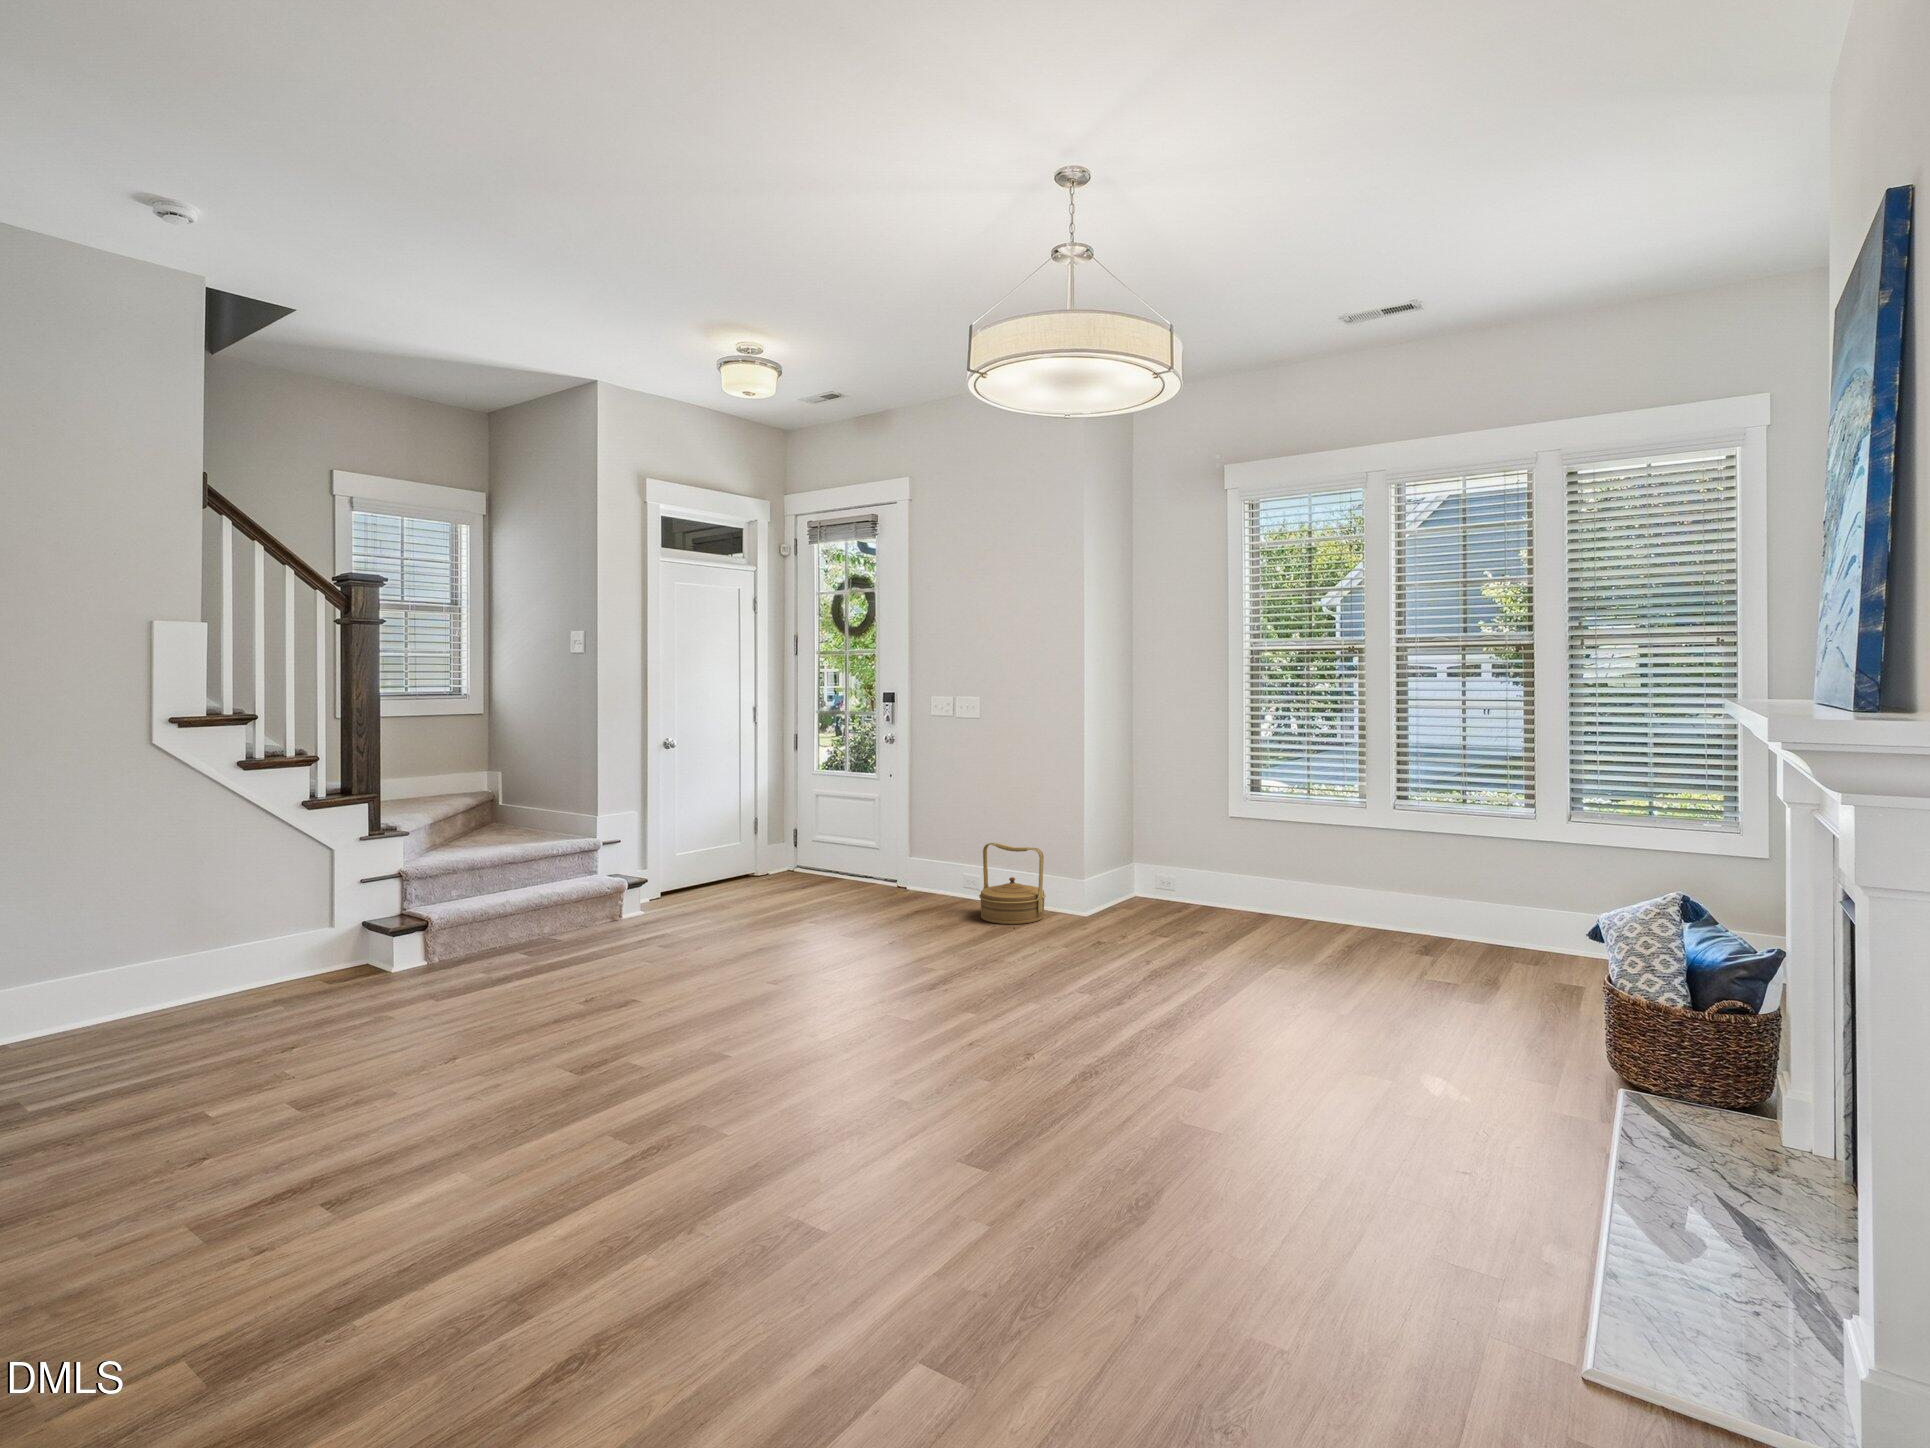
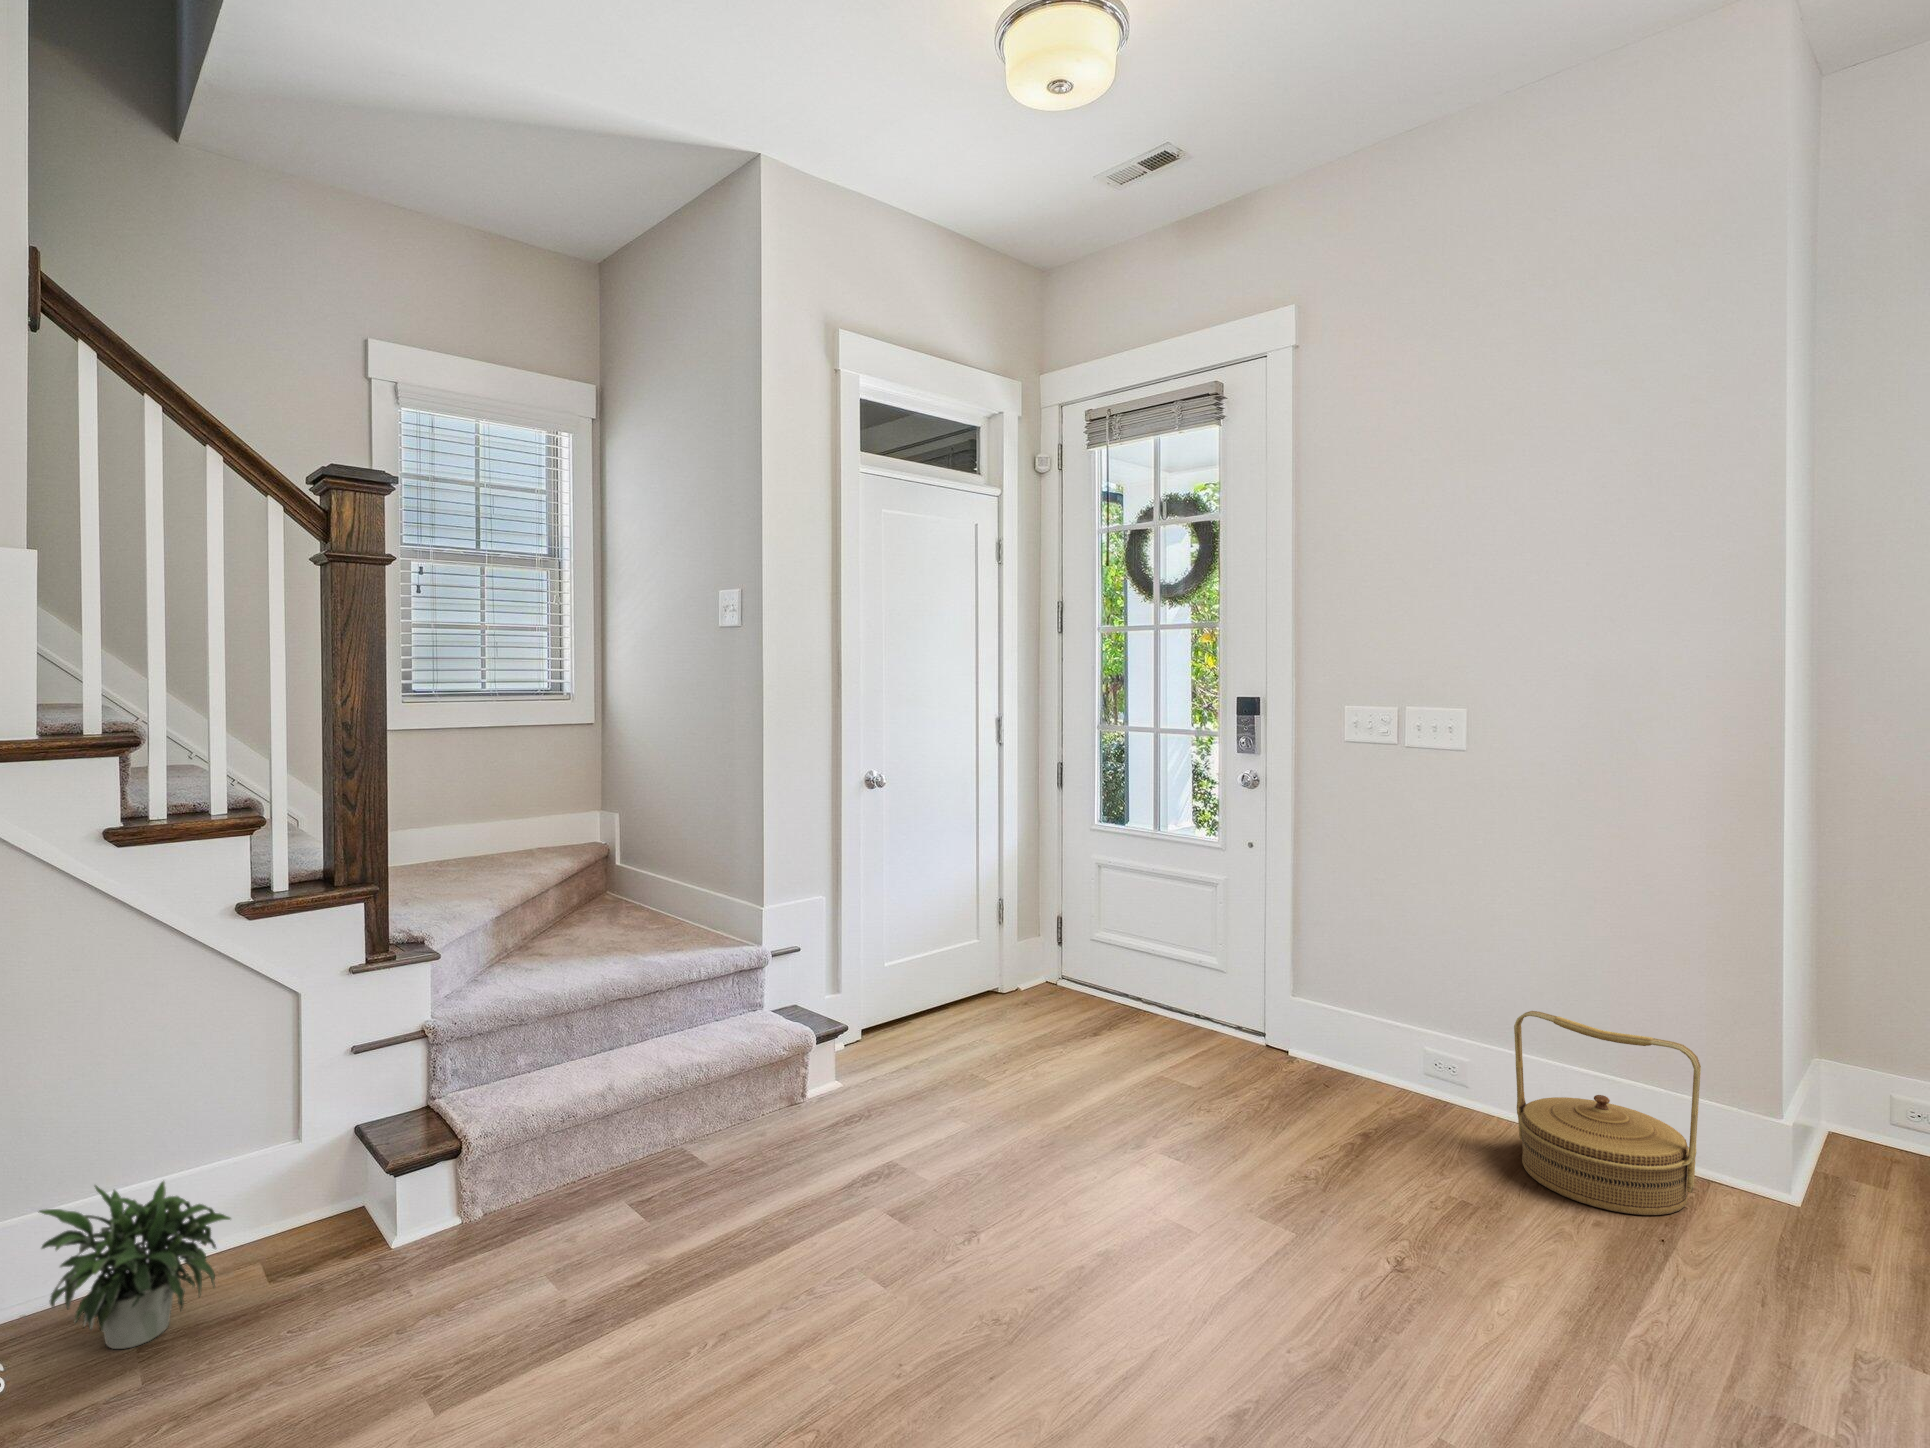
potted plant: none [202,930,315,1000] -> present [22,1181,231,1349]

